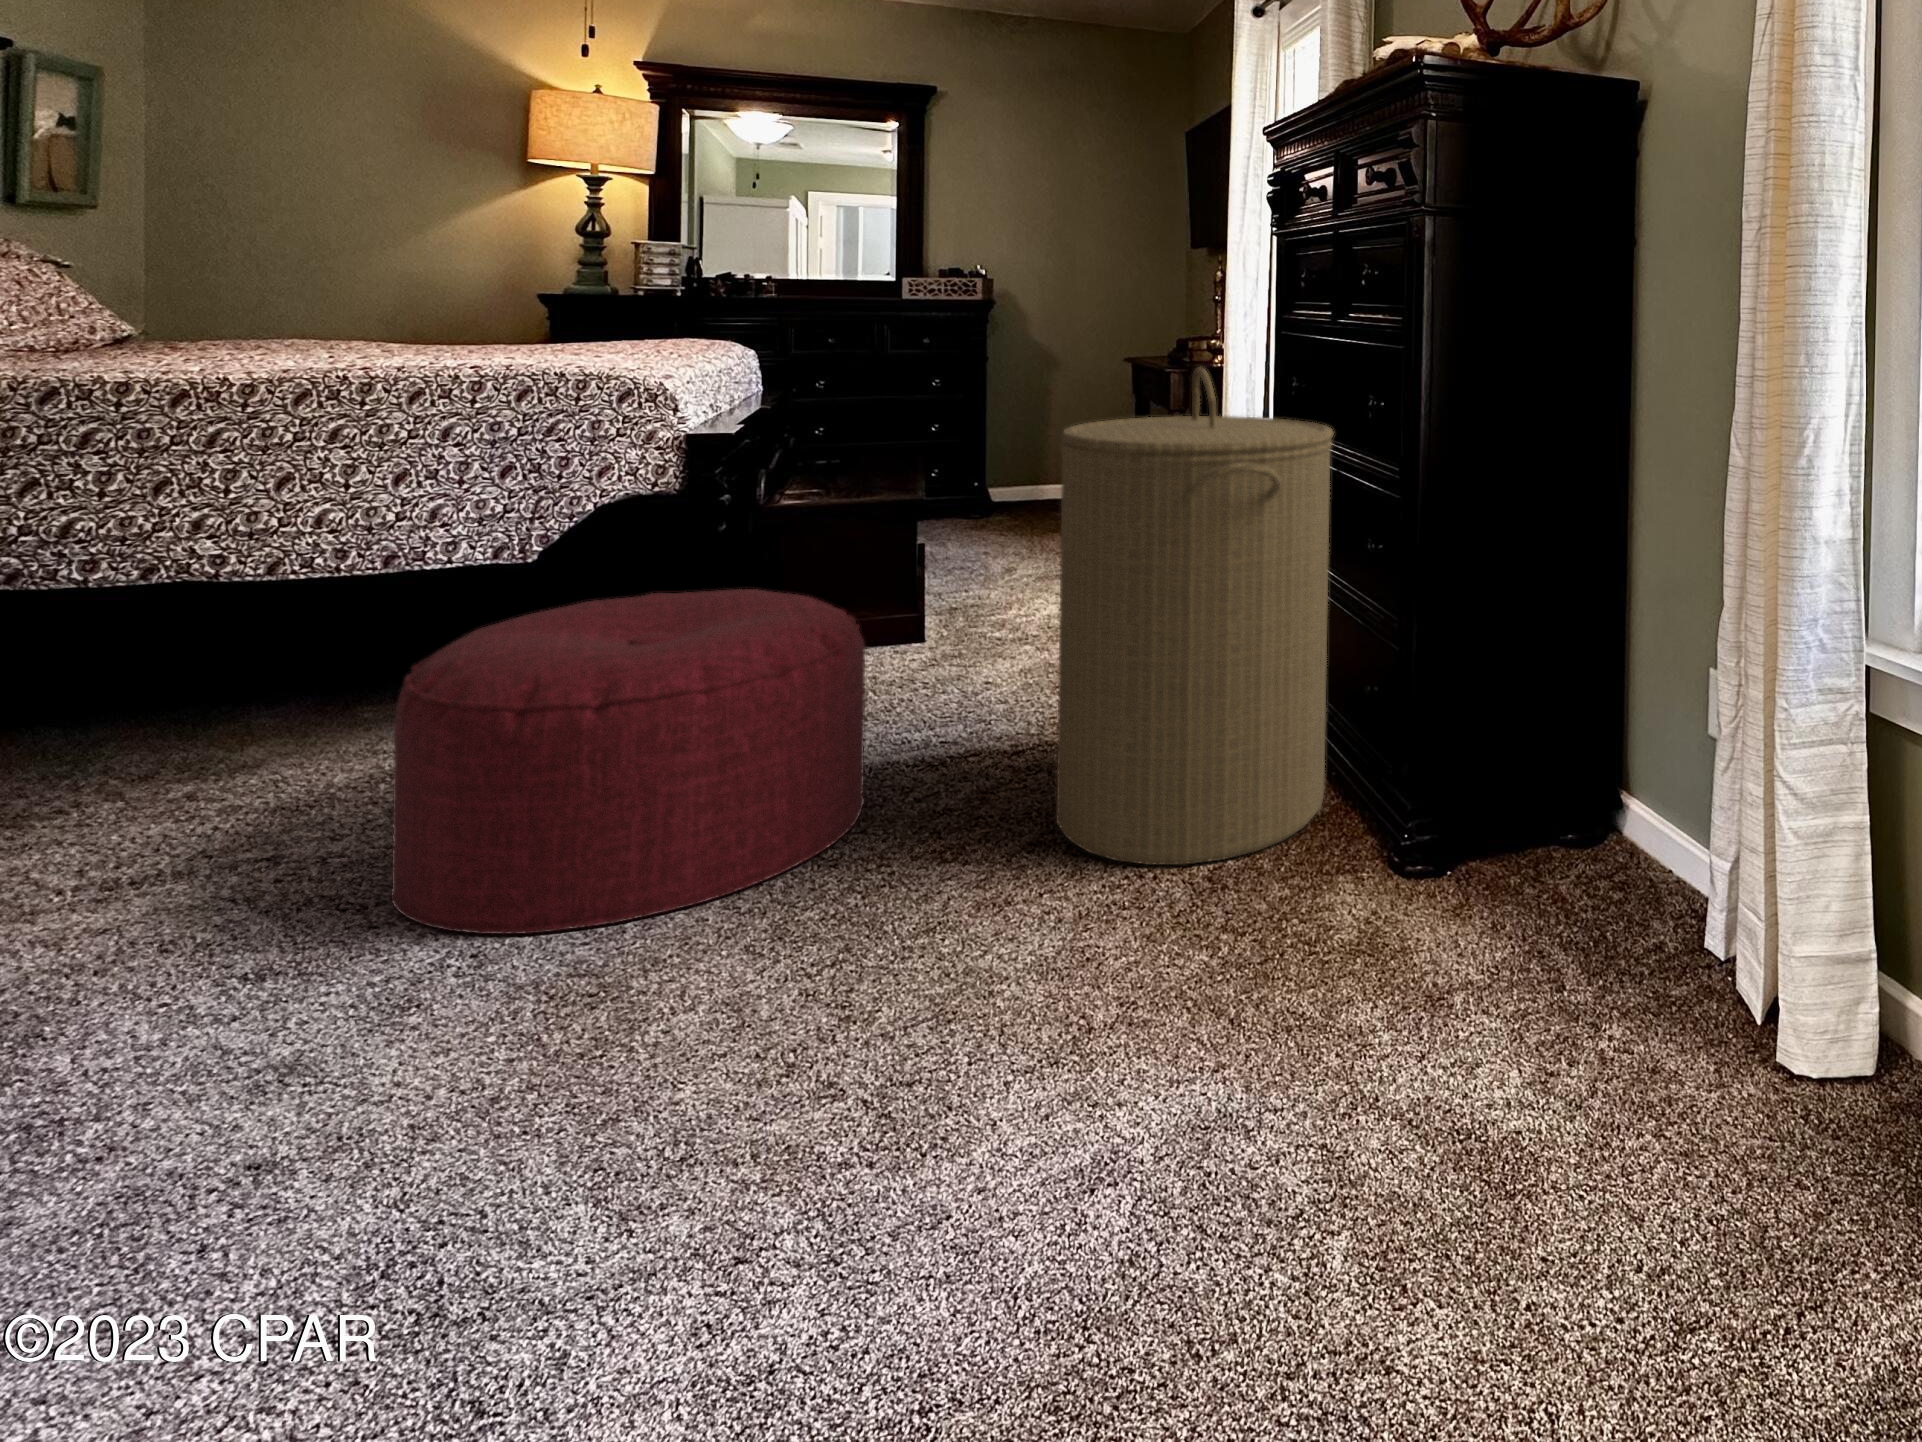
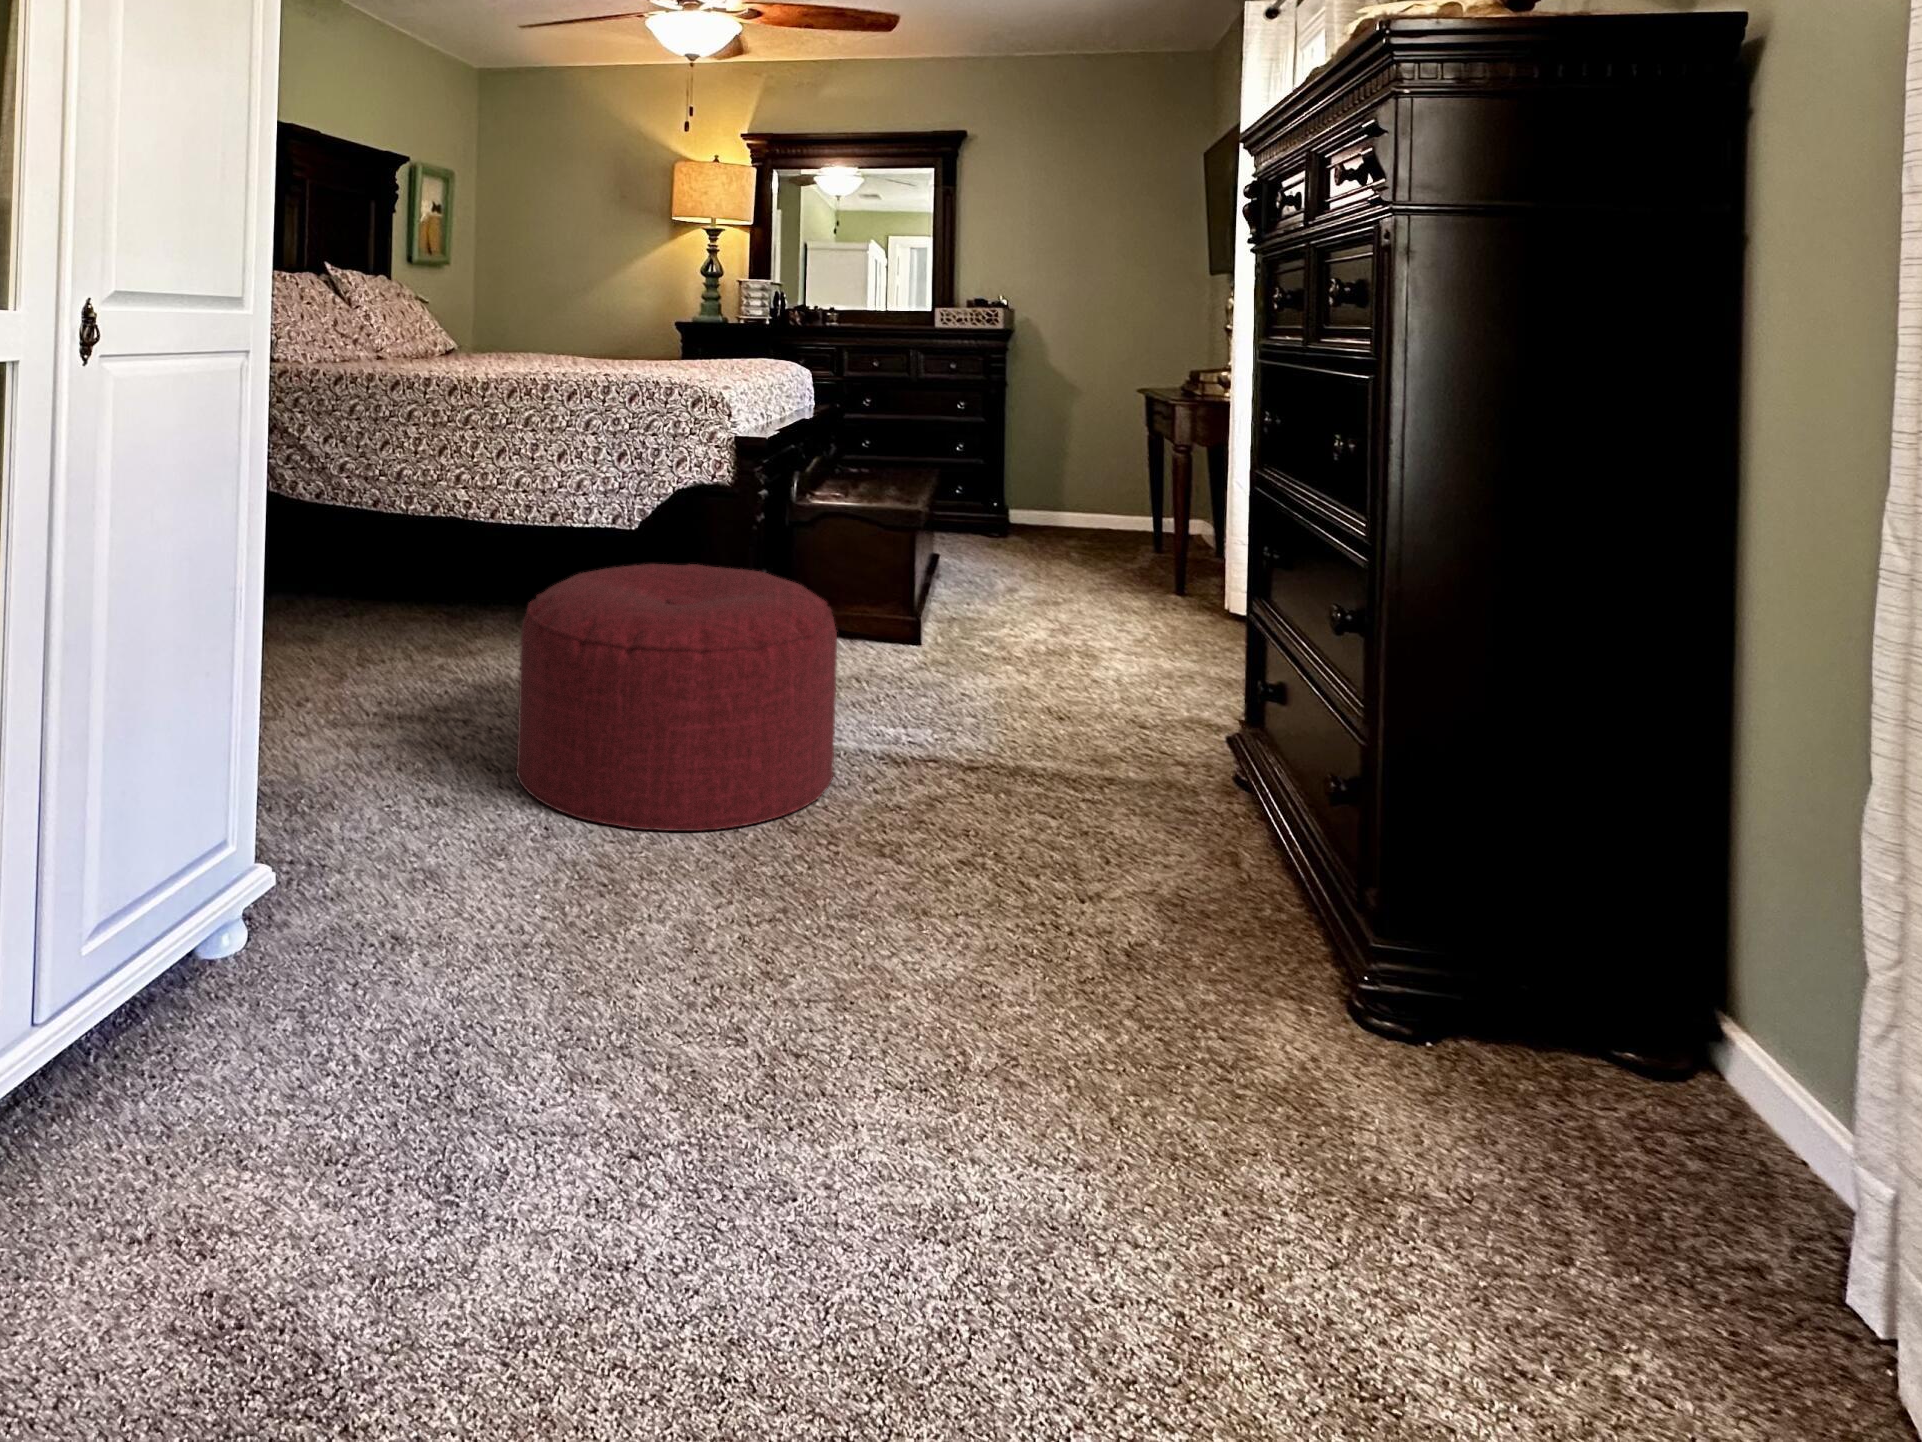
laundry hamper: present [1056,367,1333,865] -> none [988,396,1297,937]

